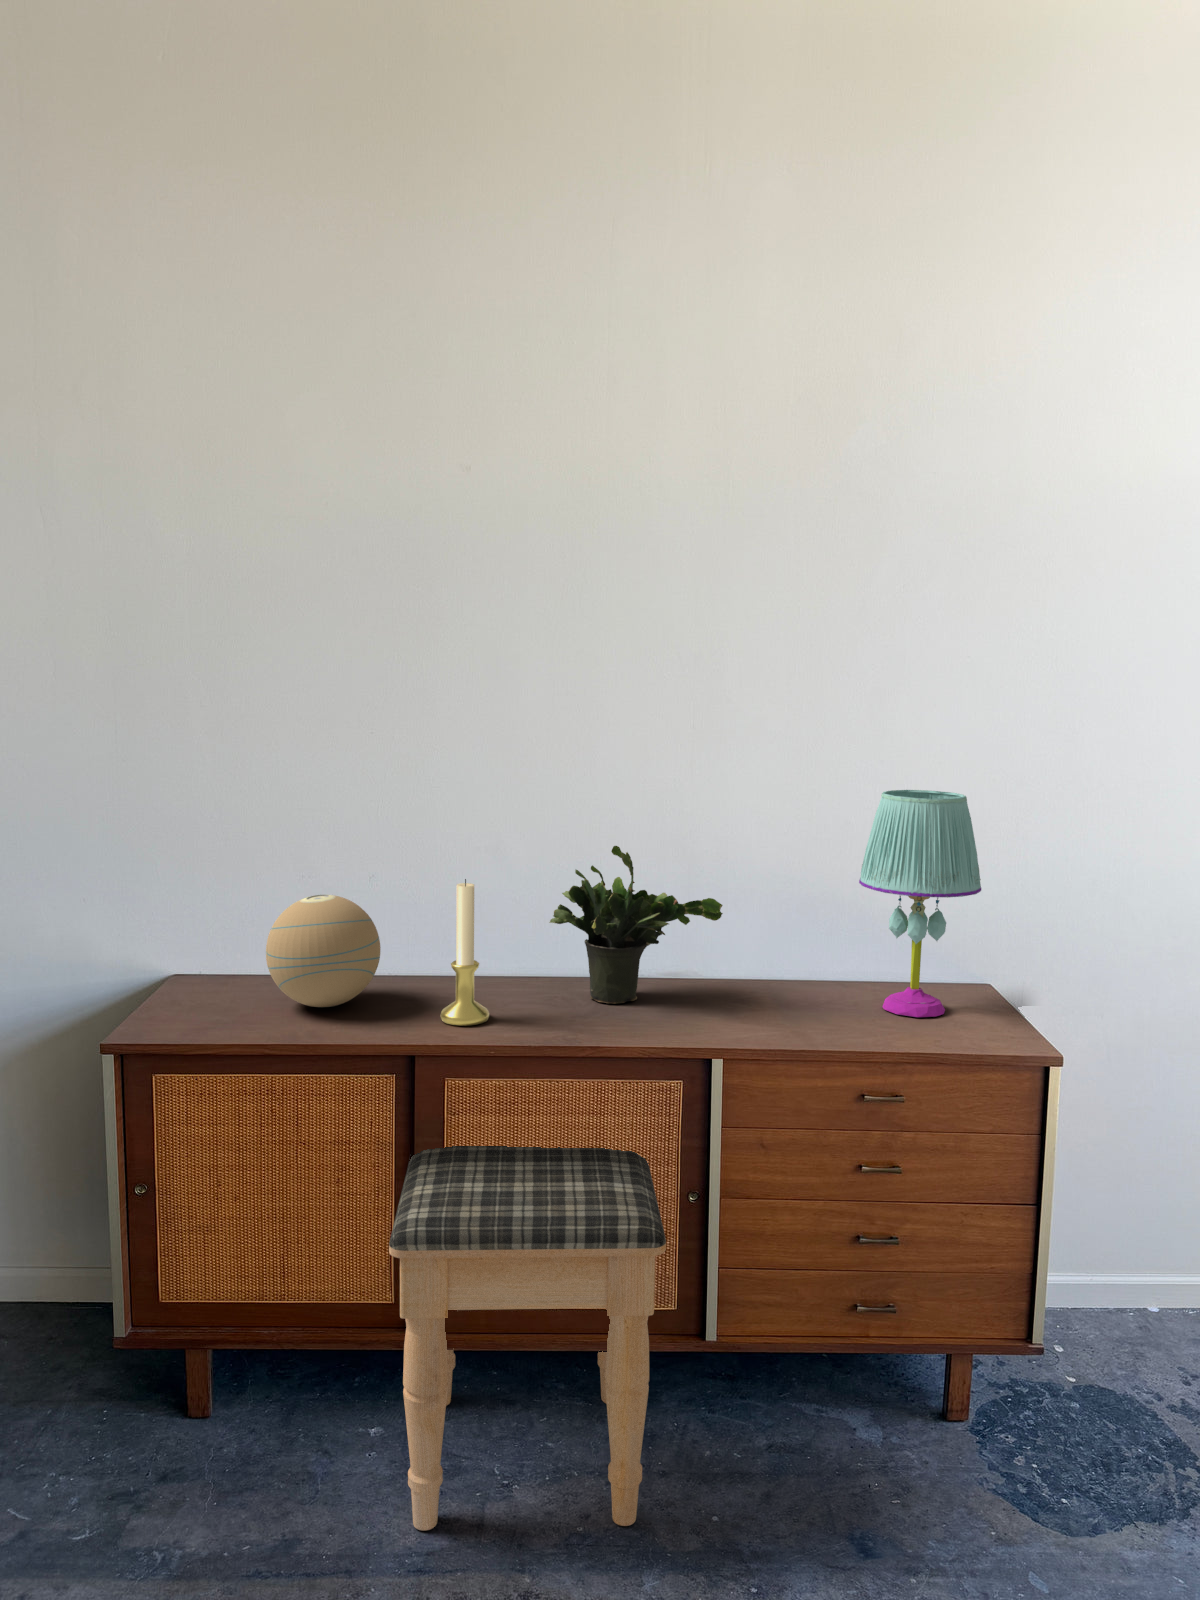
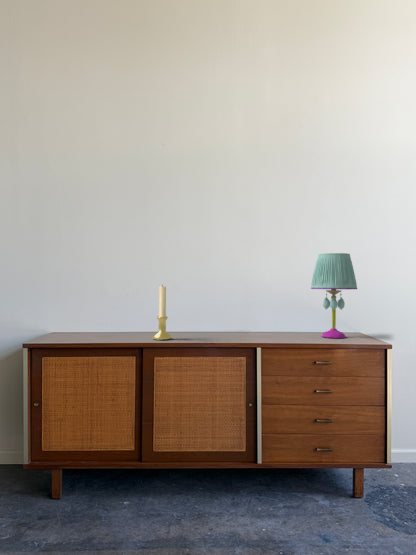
potted plant: present [549,846,723,1004] -> none [194,274,260,336]
decorative orb: present [266,895,381,1007] -> none [87,294,130,336]
footstool: present [389,1146,666,1531] -> none [133,381,242,534]

